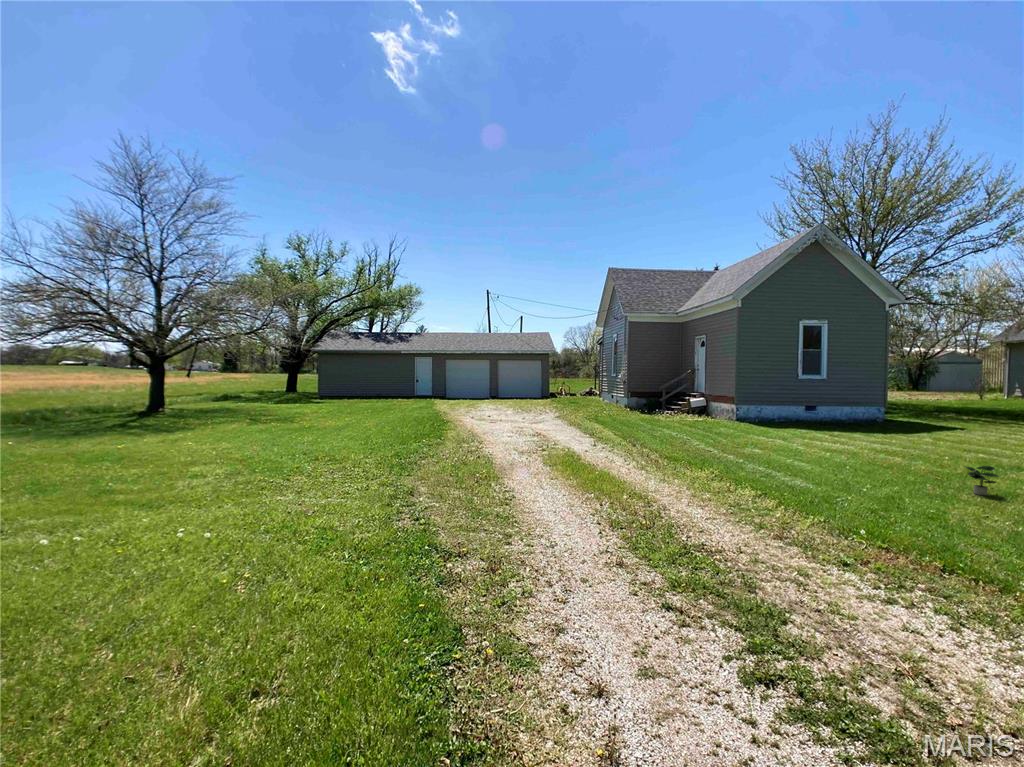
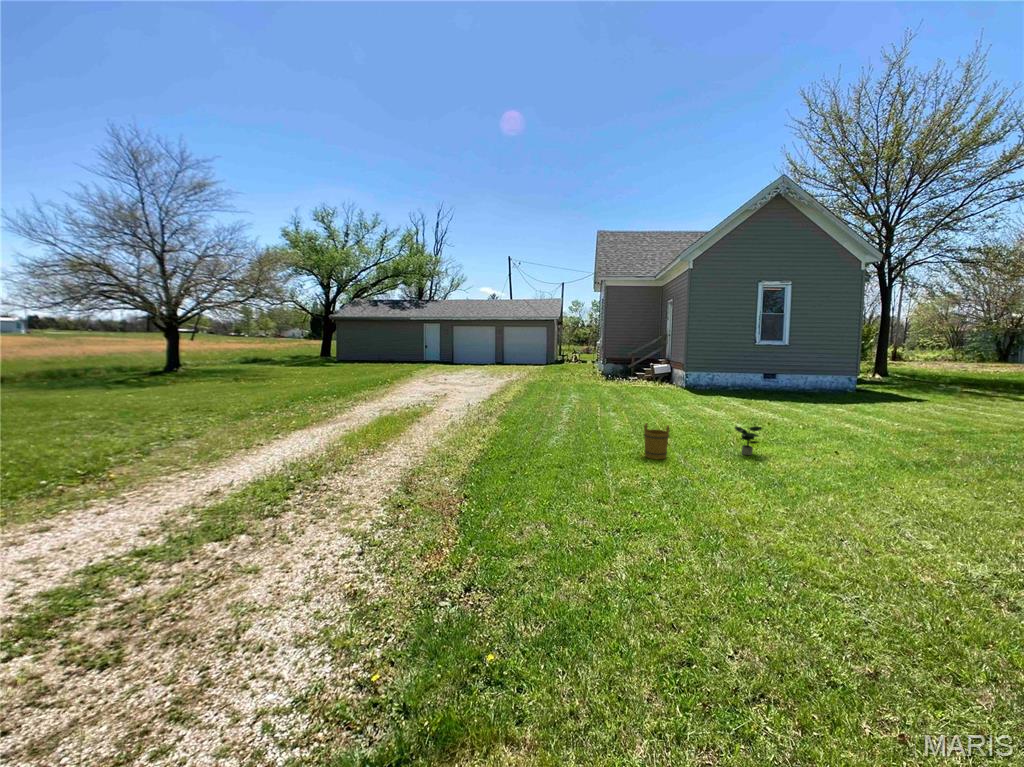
bucket: none [893,466,928,505] -> present [644,423,670,459]

